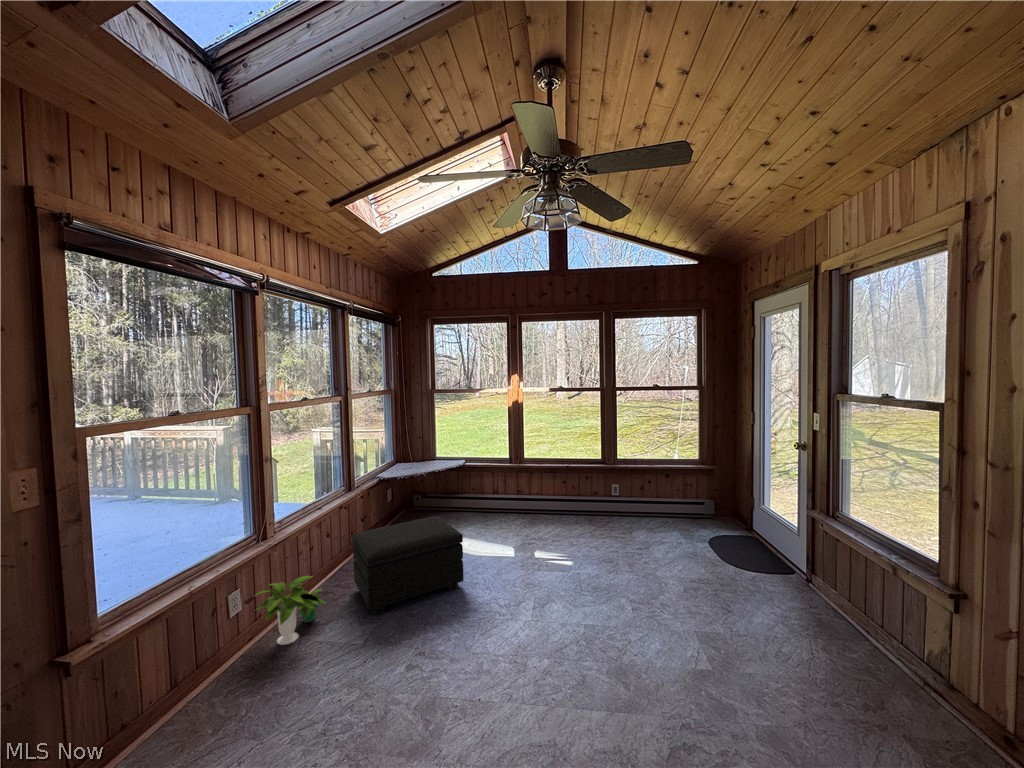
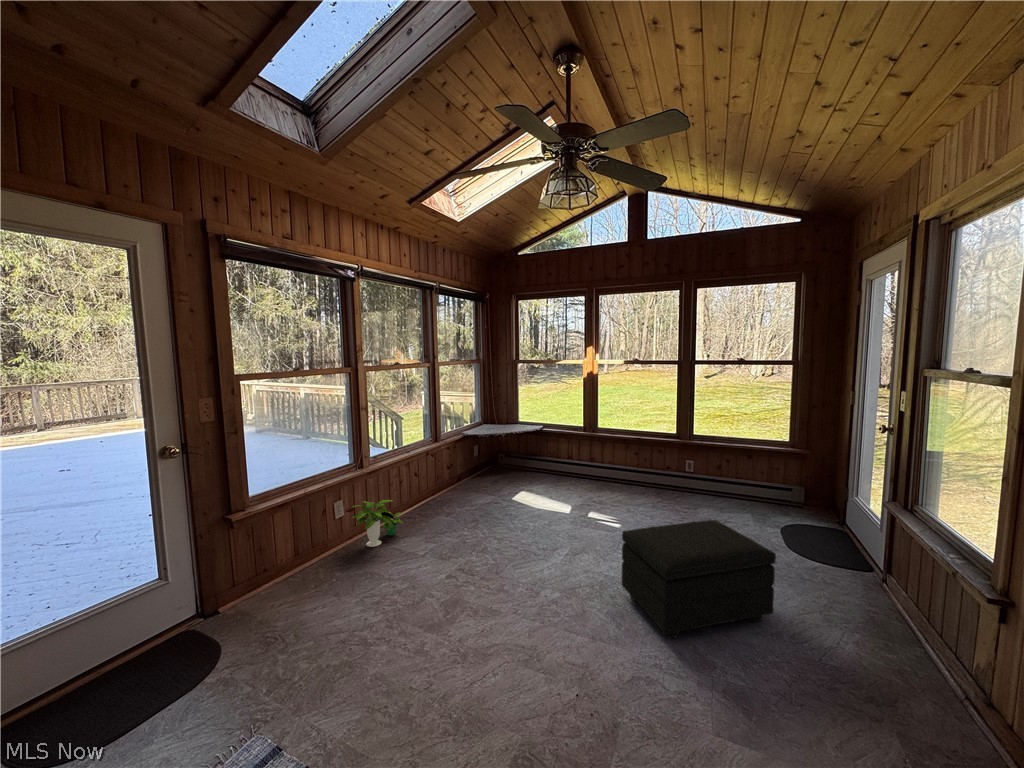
footstool: present [353,516,464,615] -> present [622,520,776,638]

